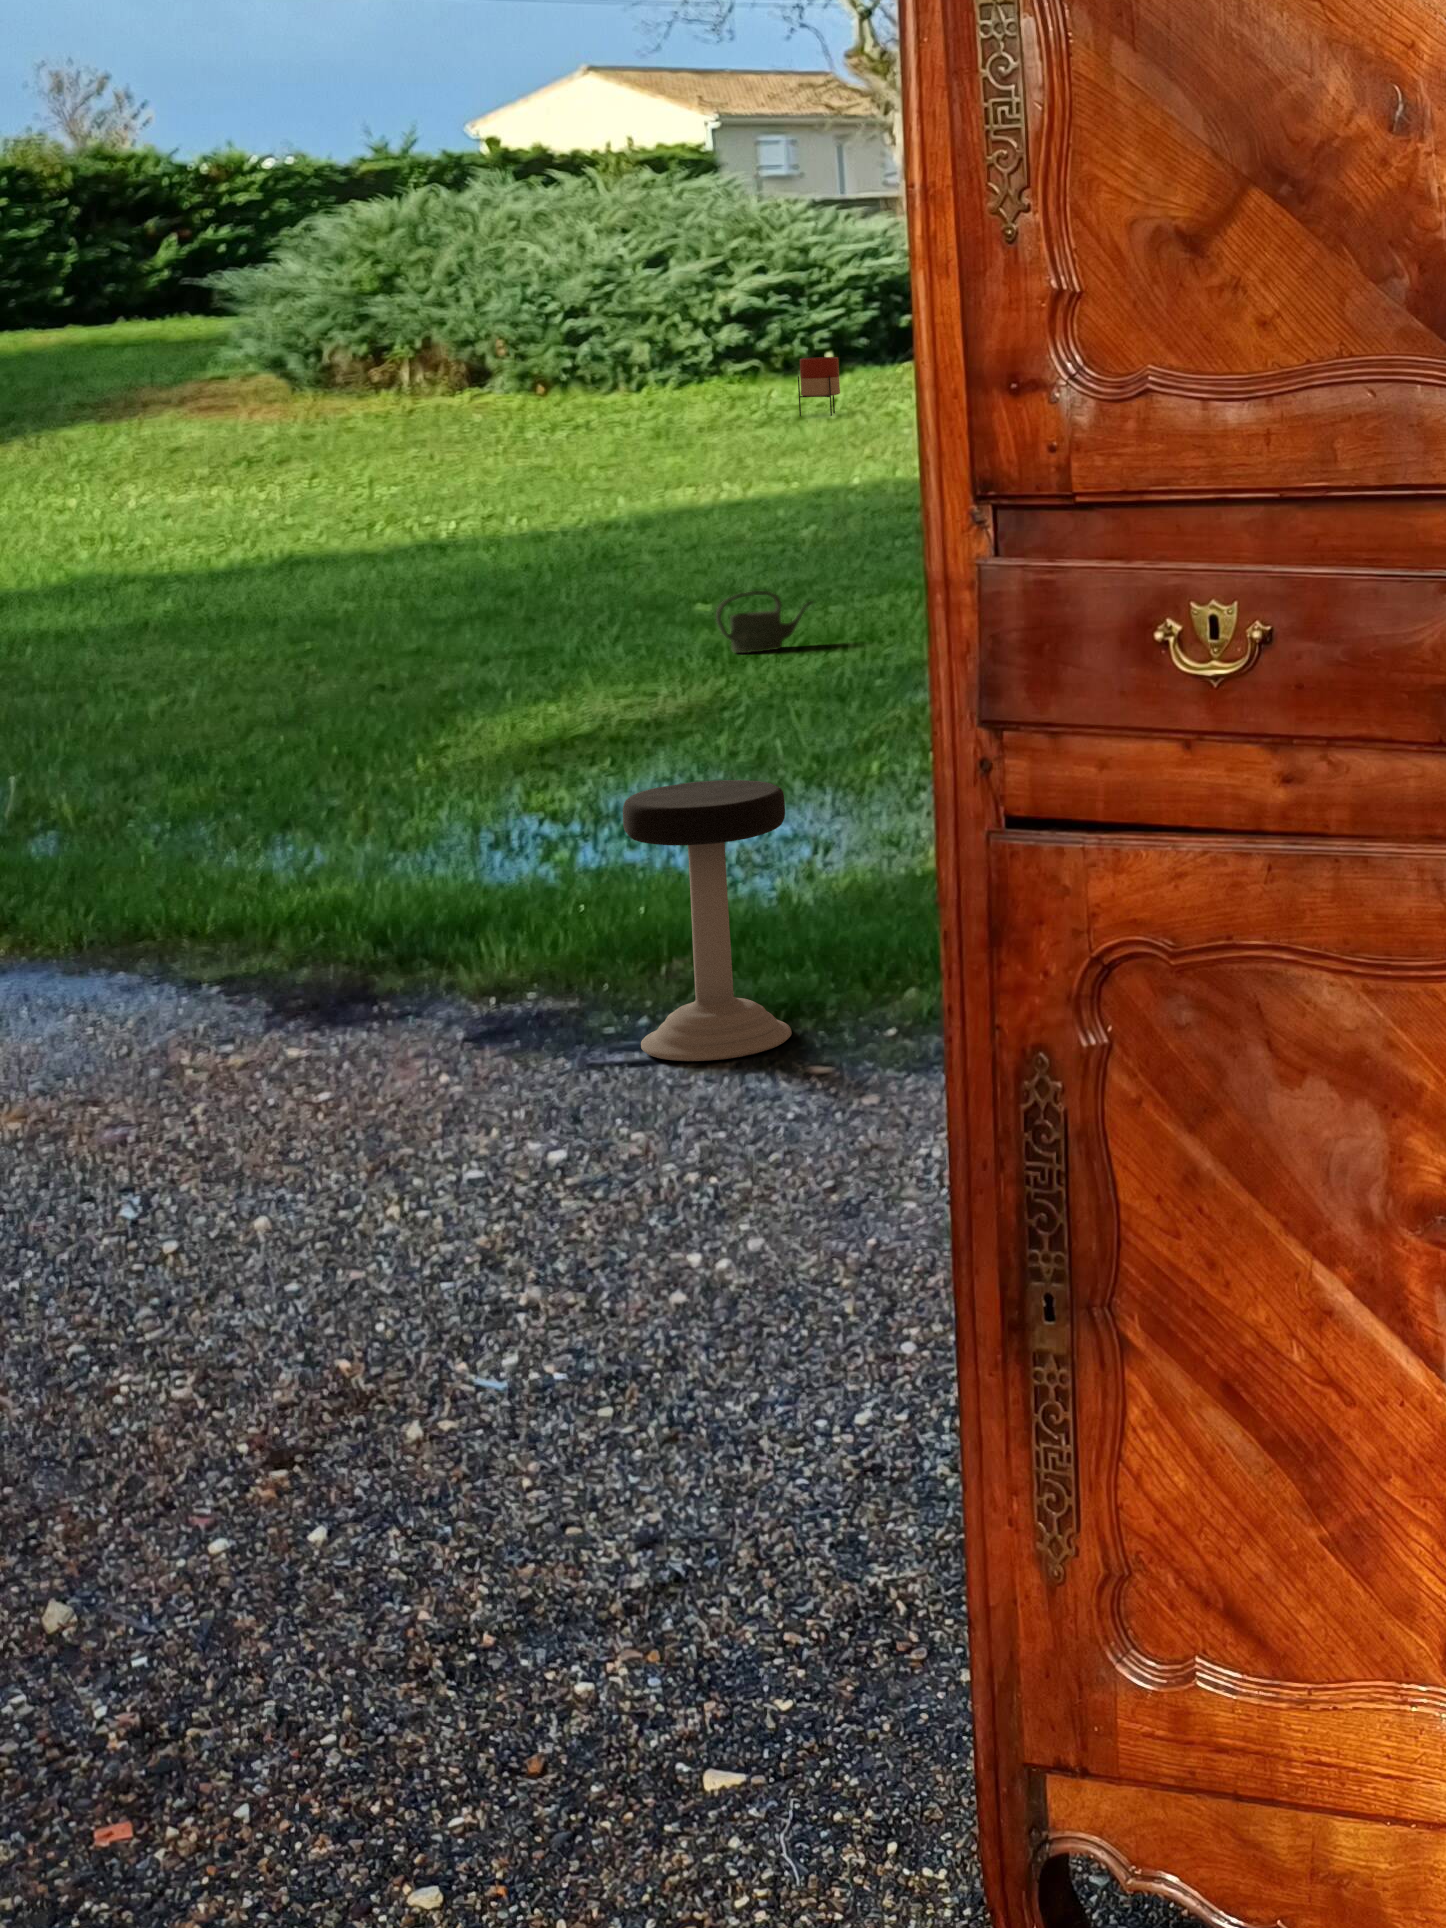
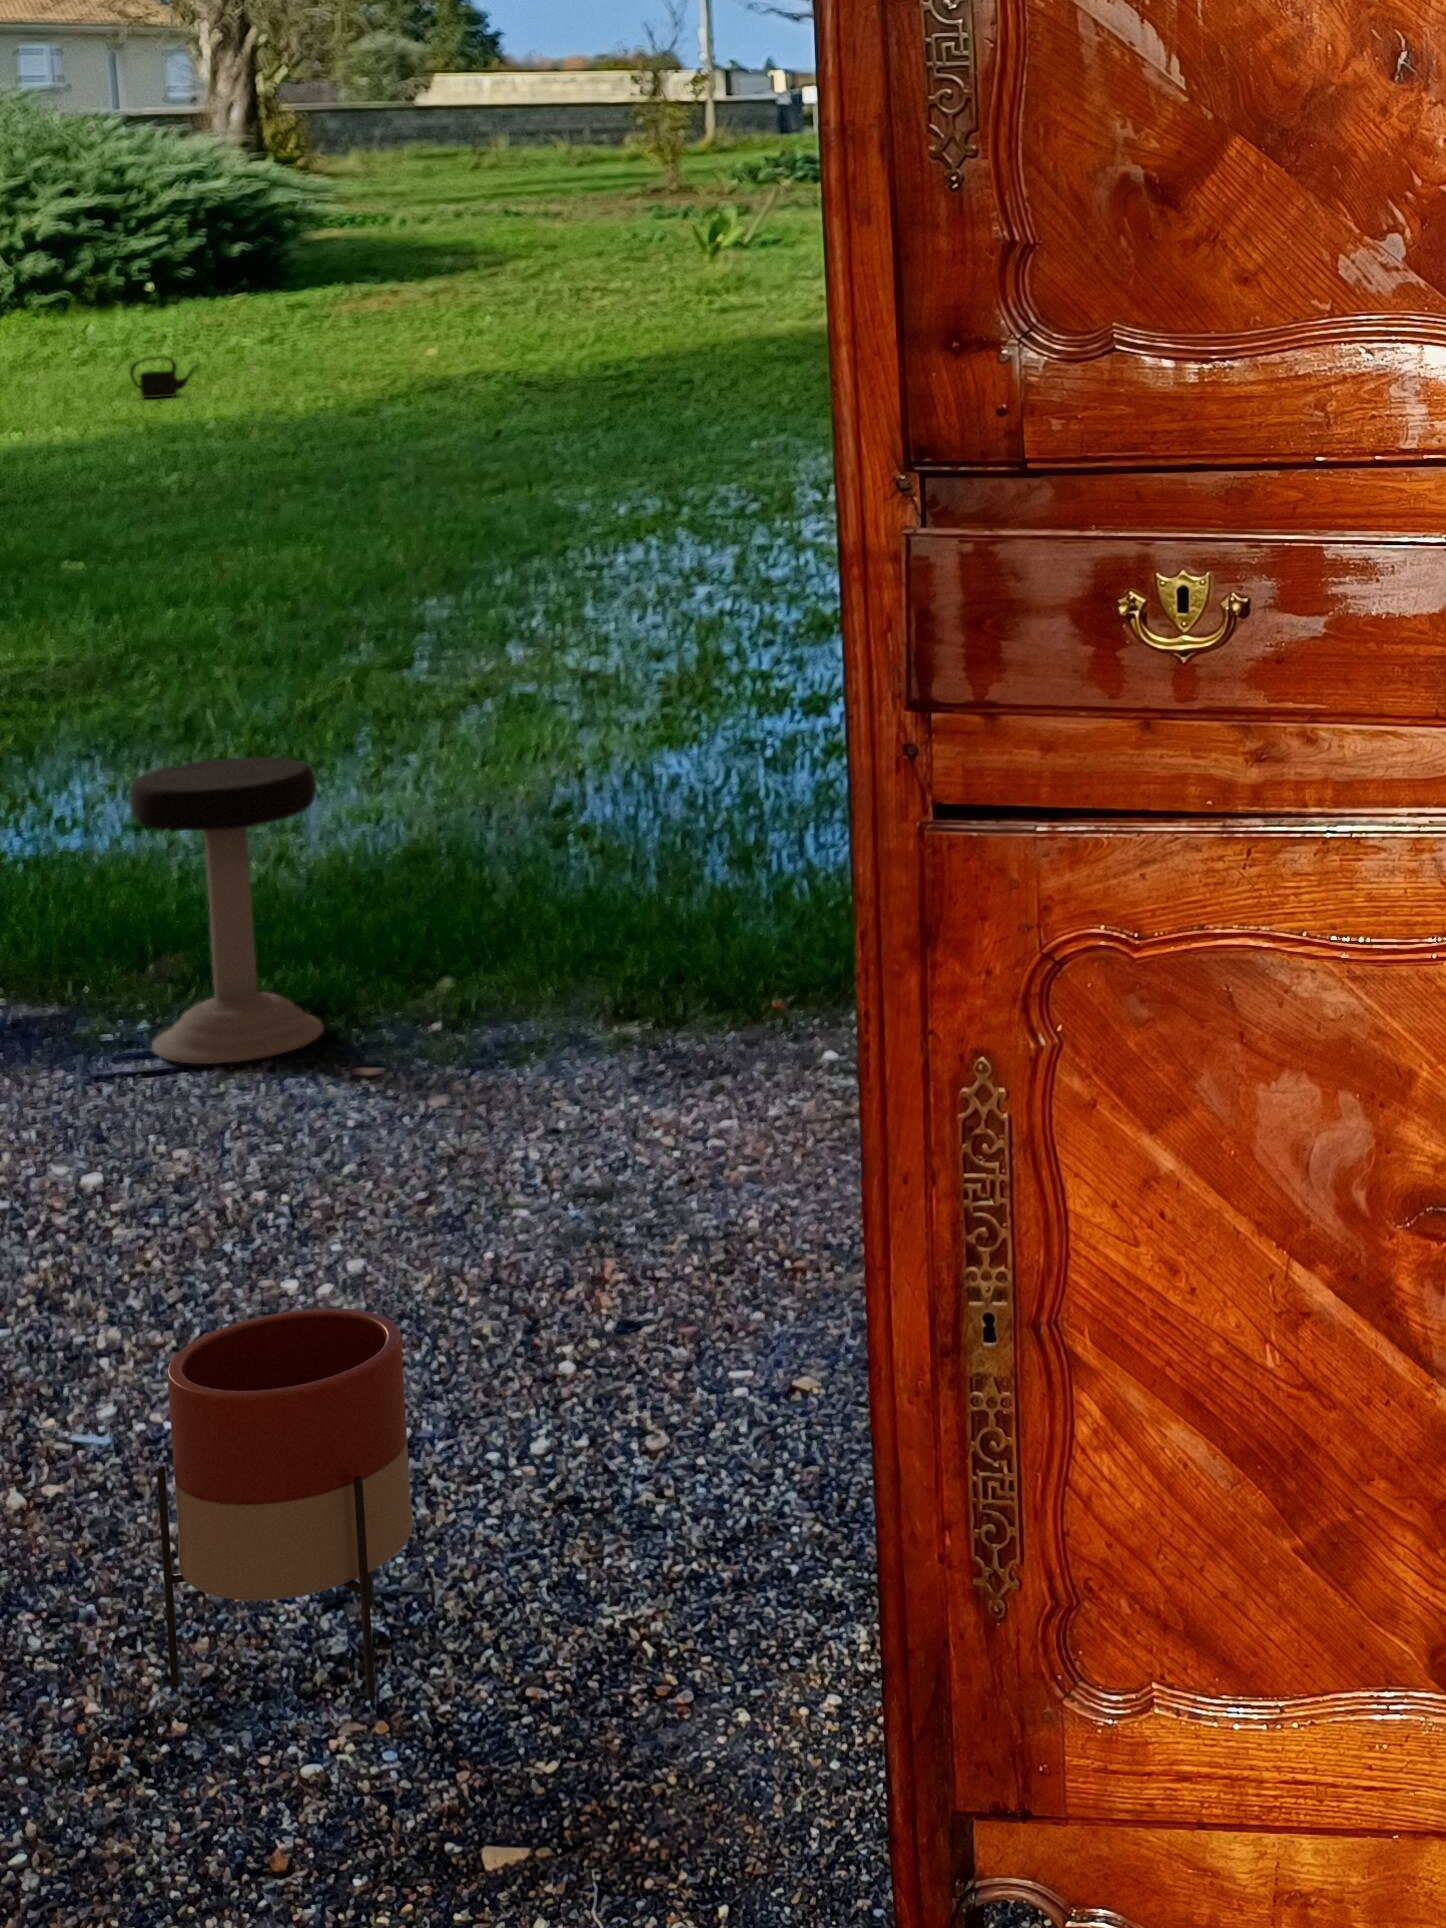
planter: present [798,357,840,416] -> present [157,1308,413,1701]
watering can: present [716,591,812,653] -> present [130,357,197,398]

